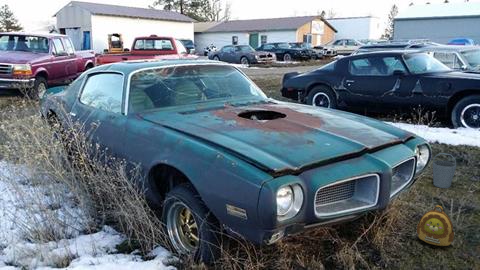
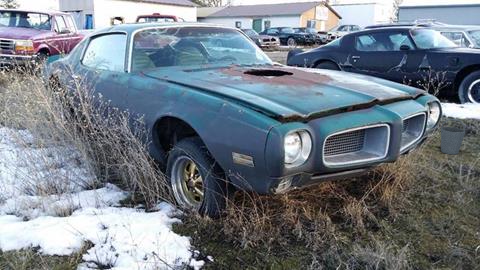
backpack: present [417,205,454,246] -> none [426,164,465,205]

